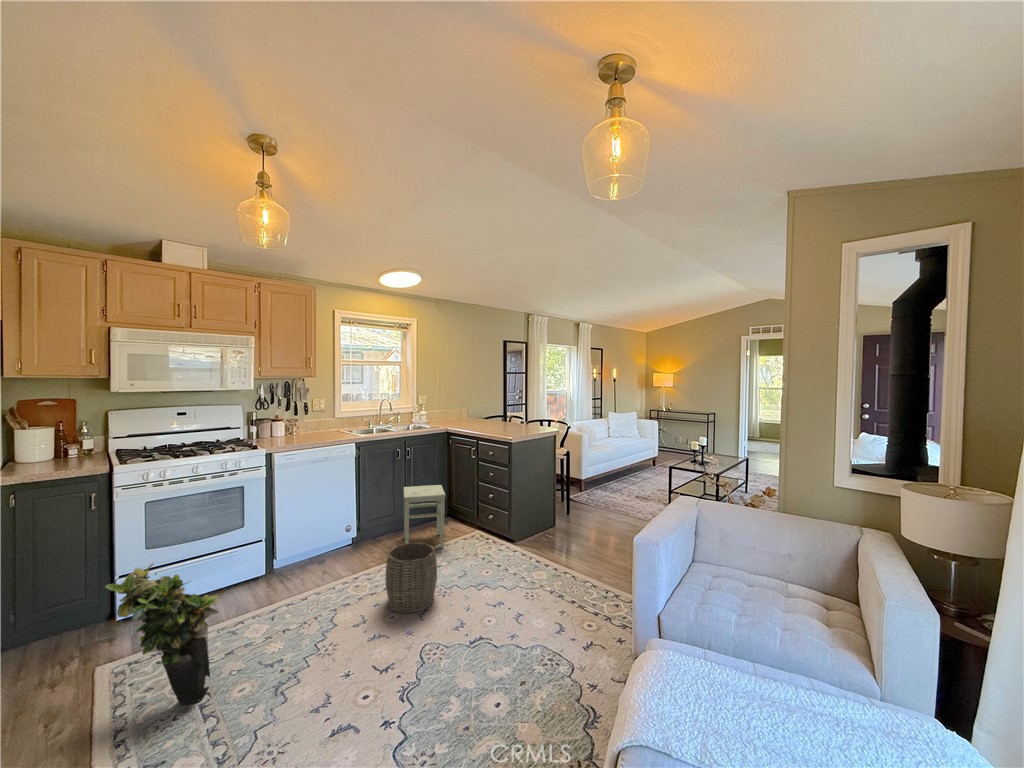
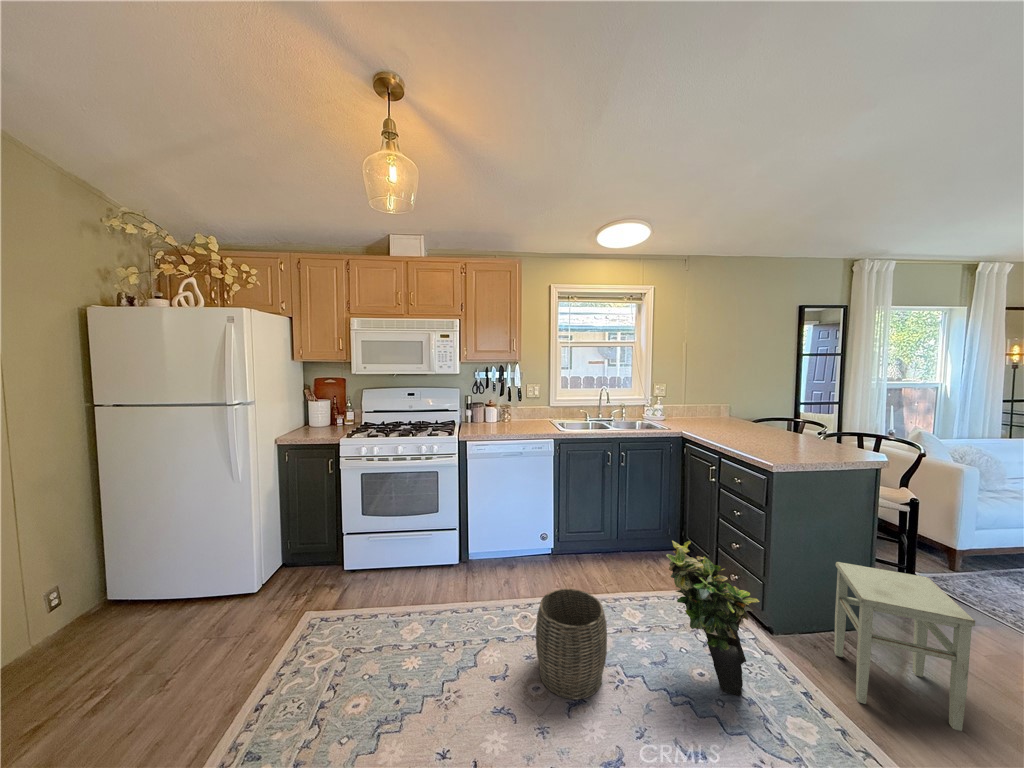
stool: present [403,485,446,548] -> present [834,562,975,731]
potted plant: present [106,563,219,704] -> present [666,541,759,696]

